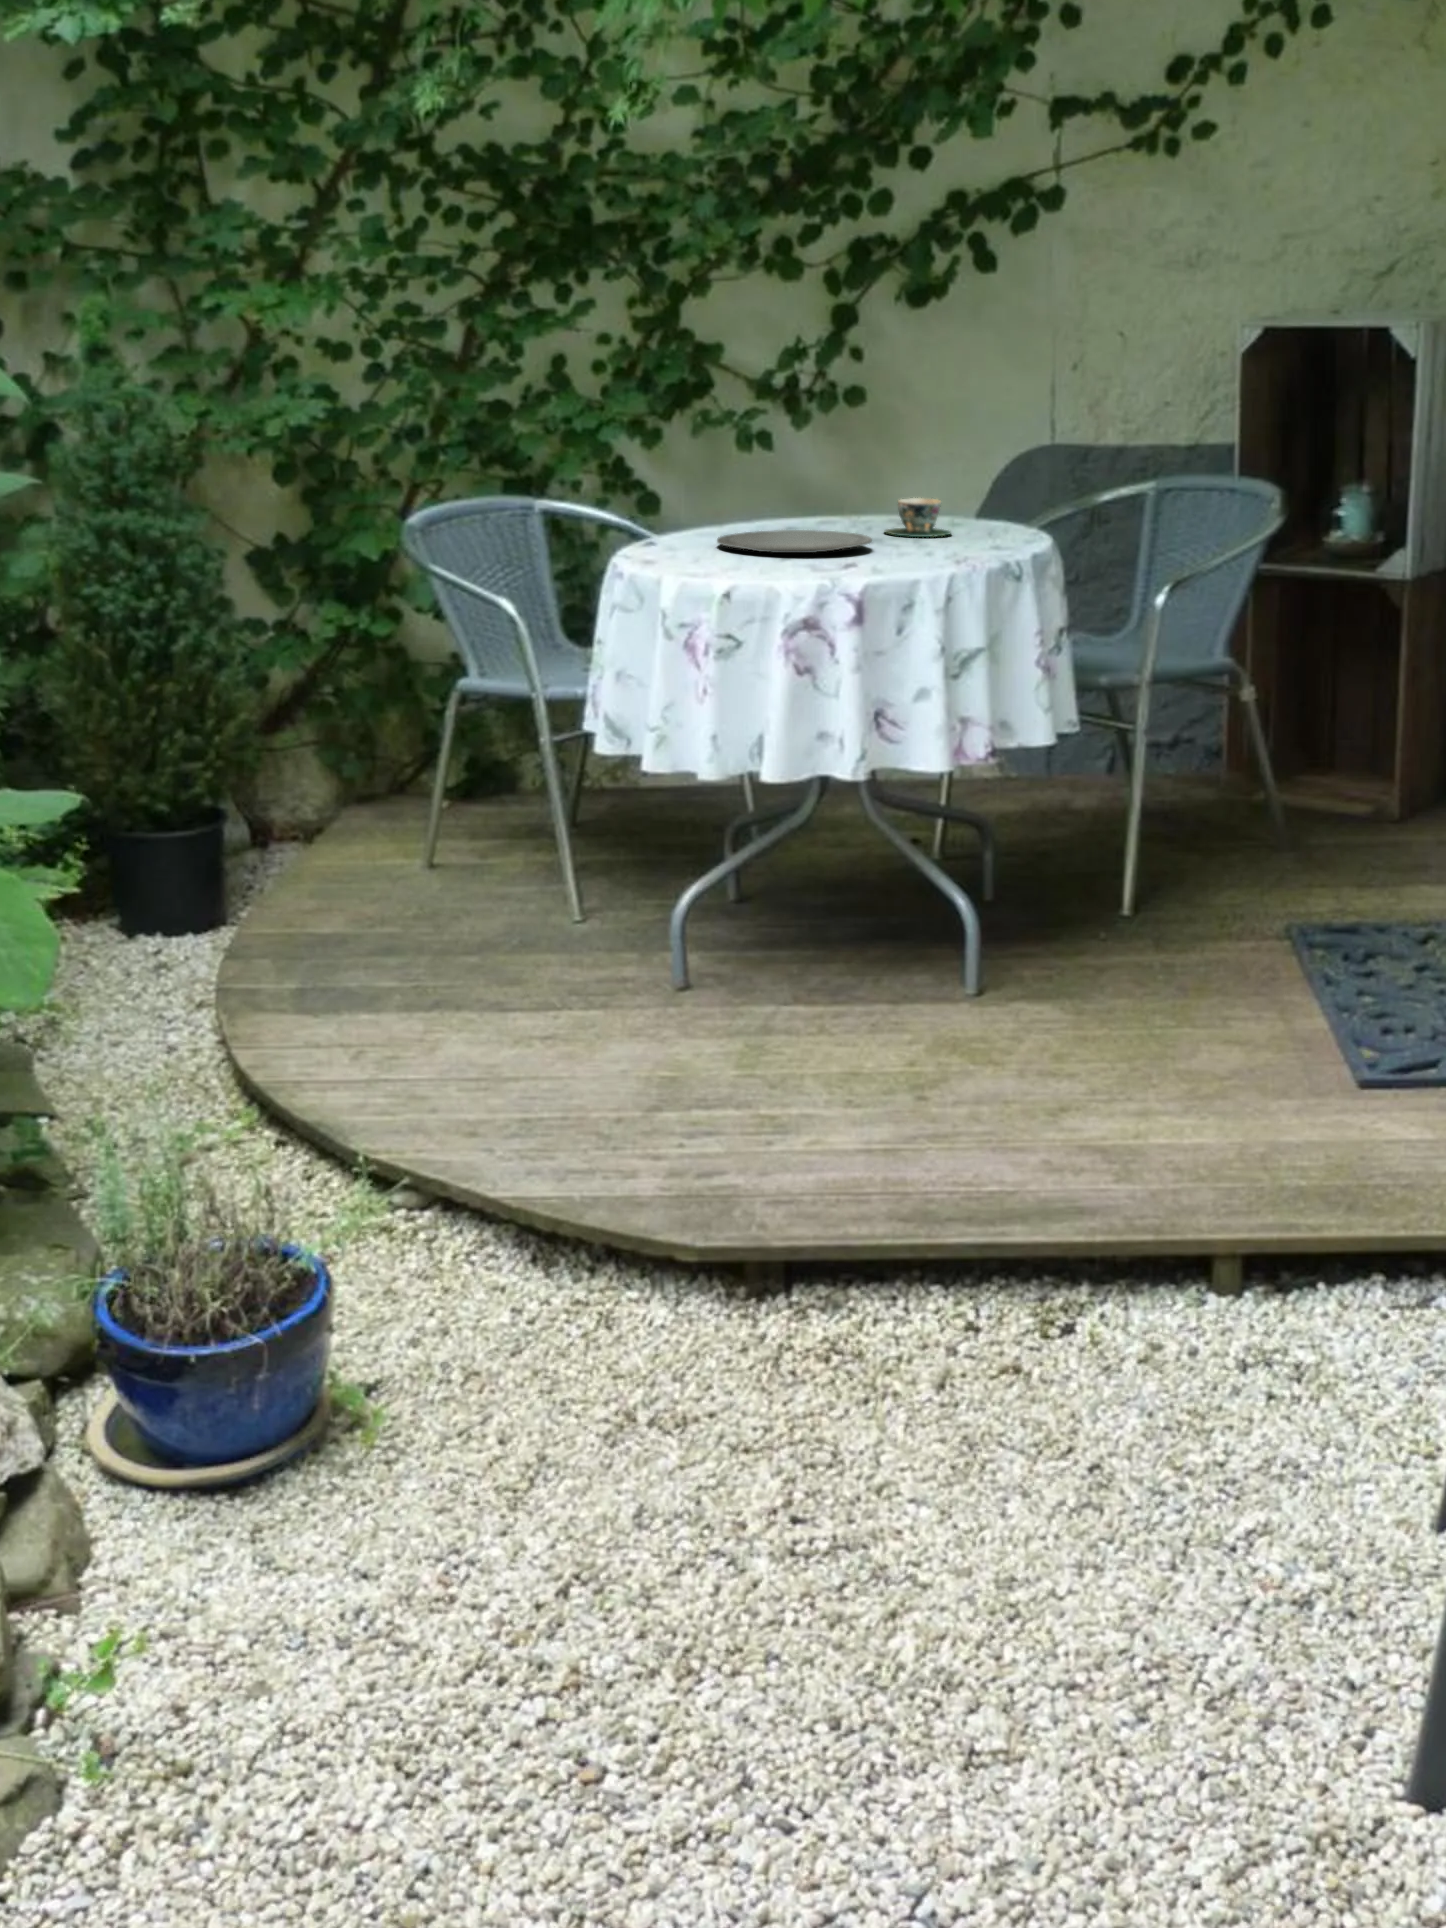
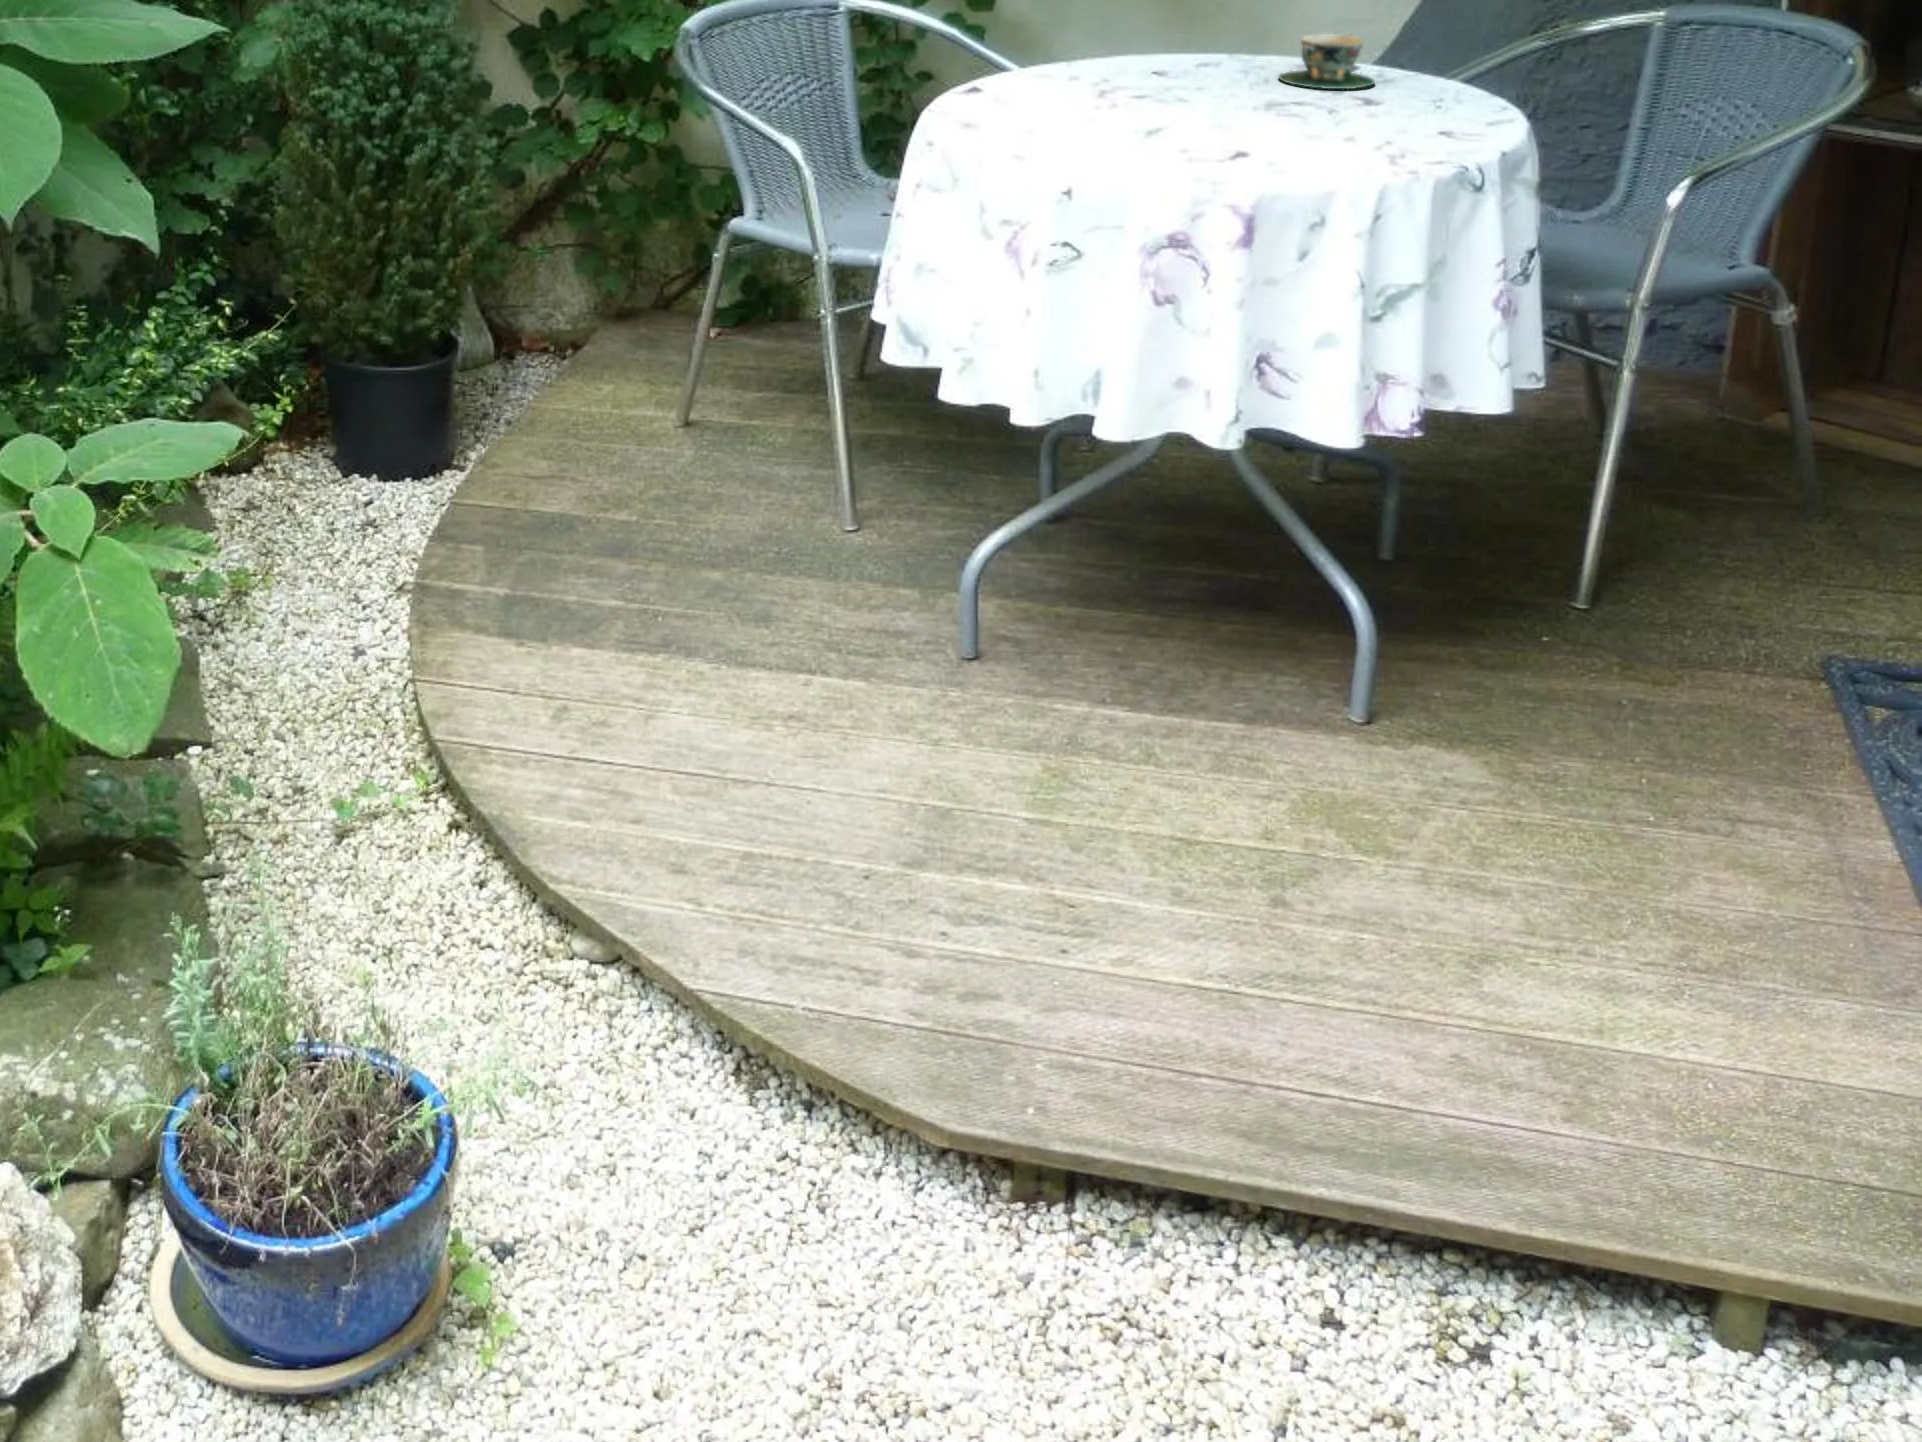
plate: present [717,530,872,553] -> none [1049,79,1262,121]

